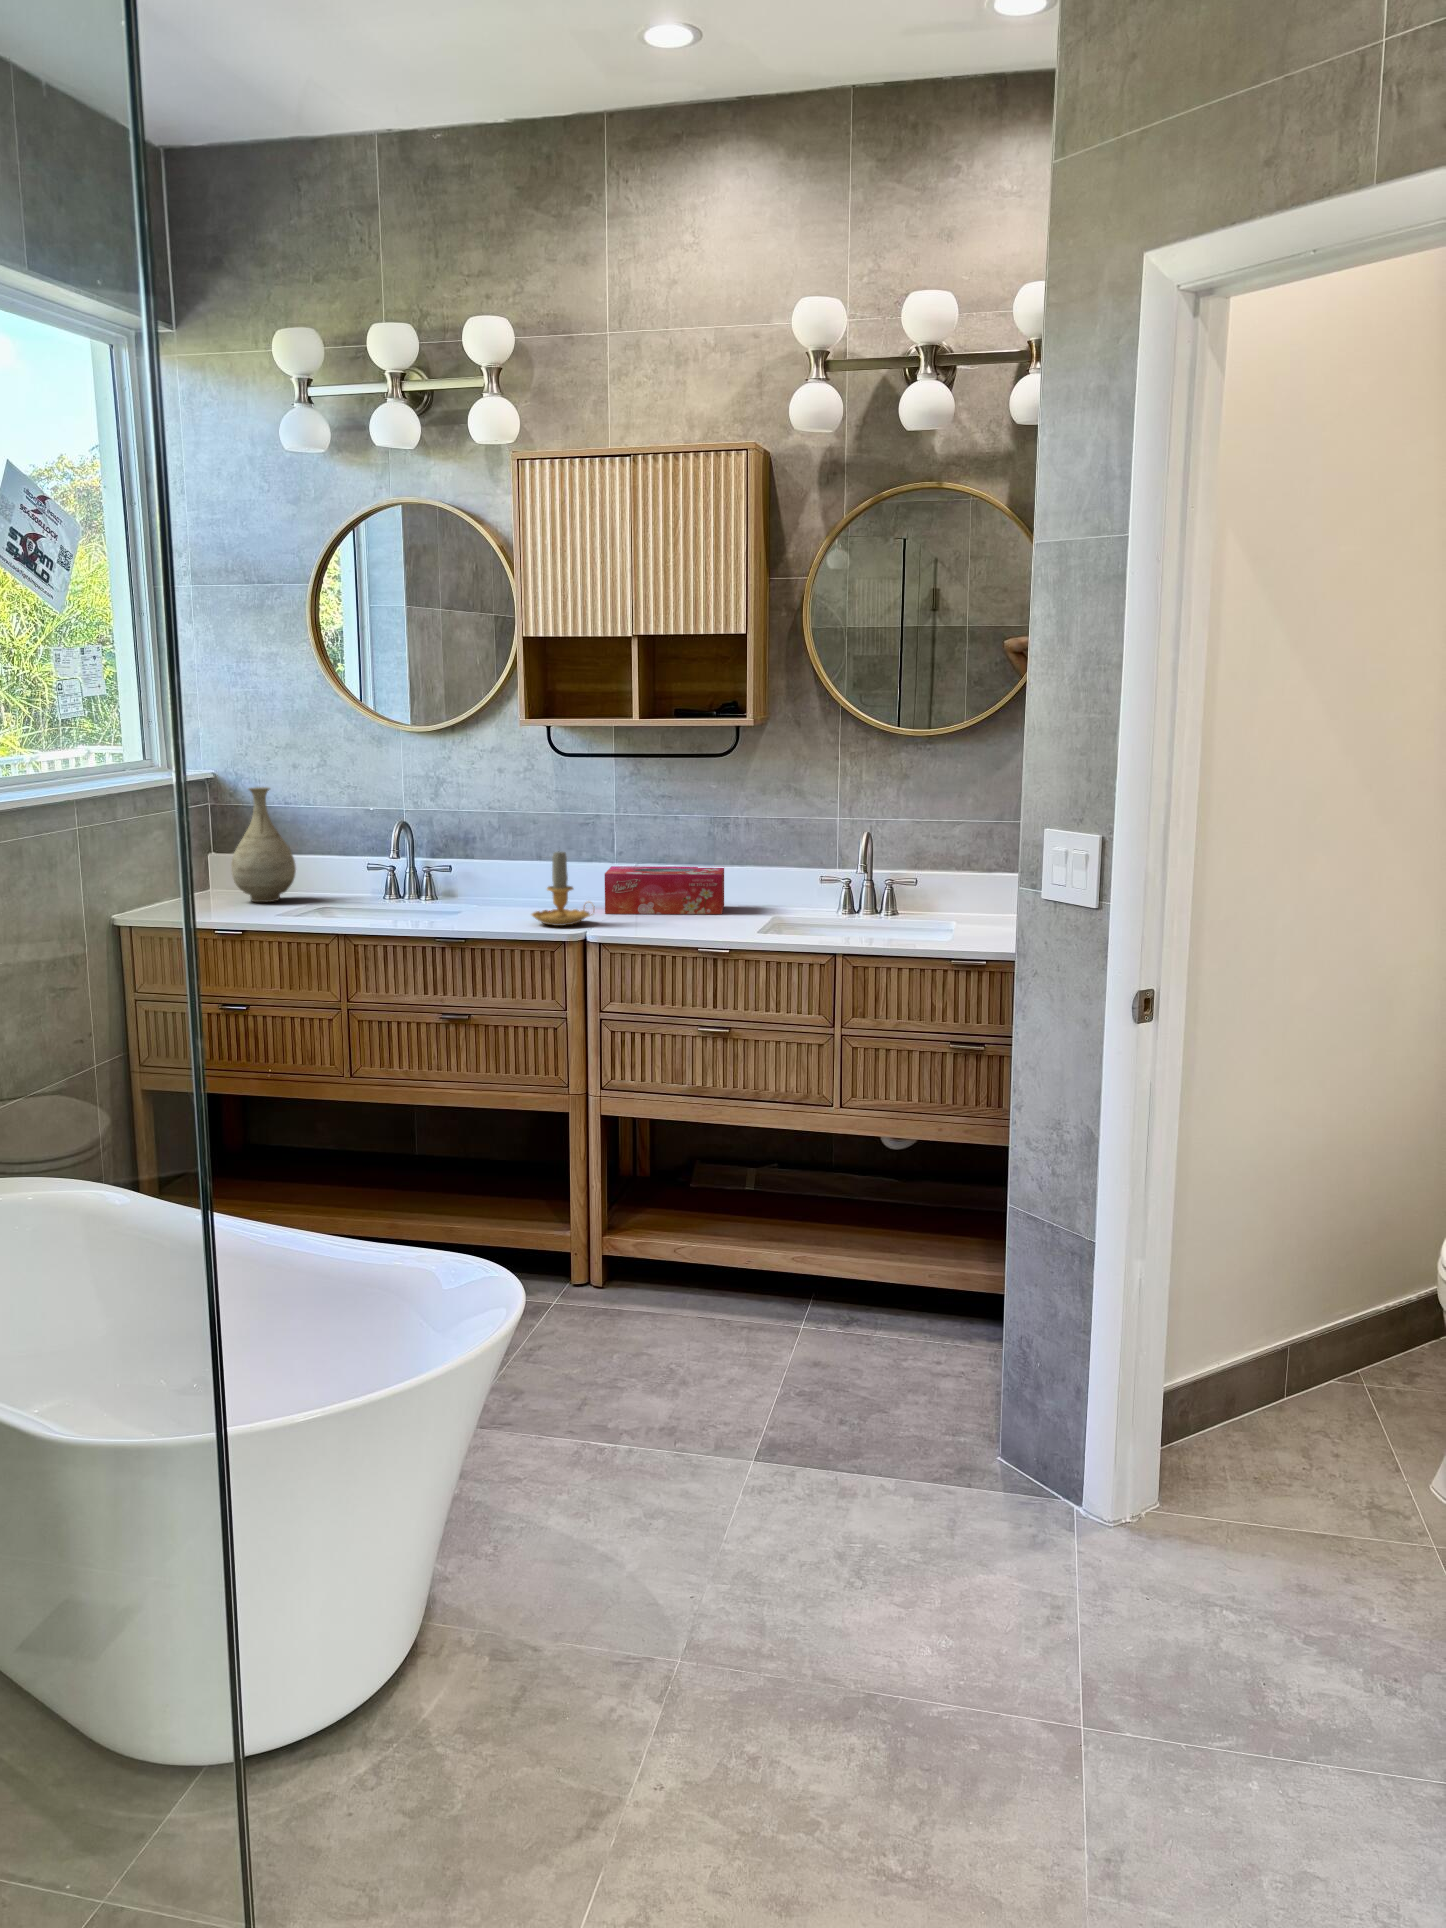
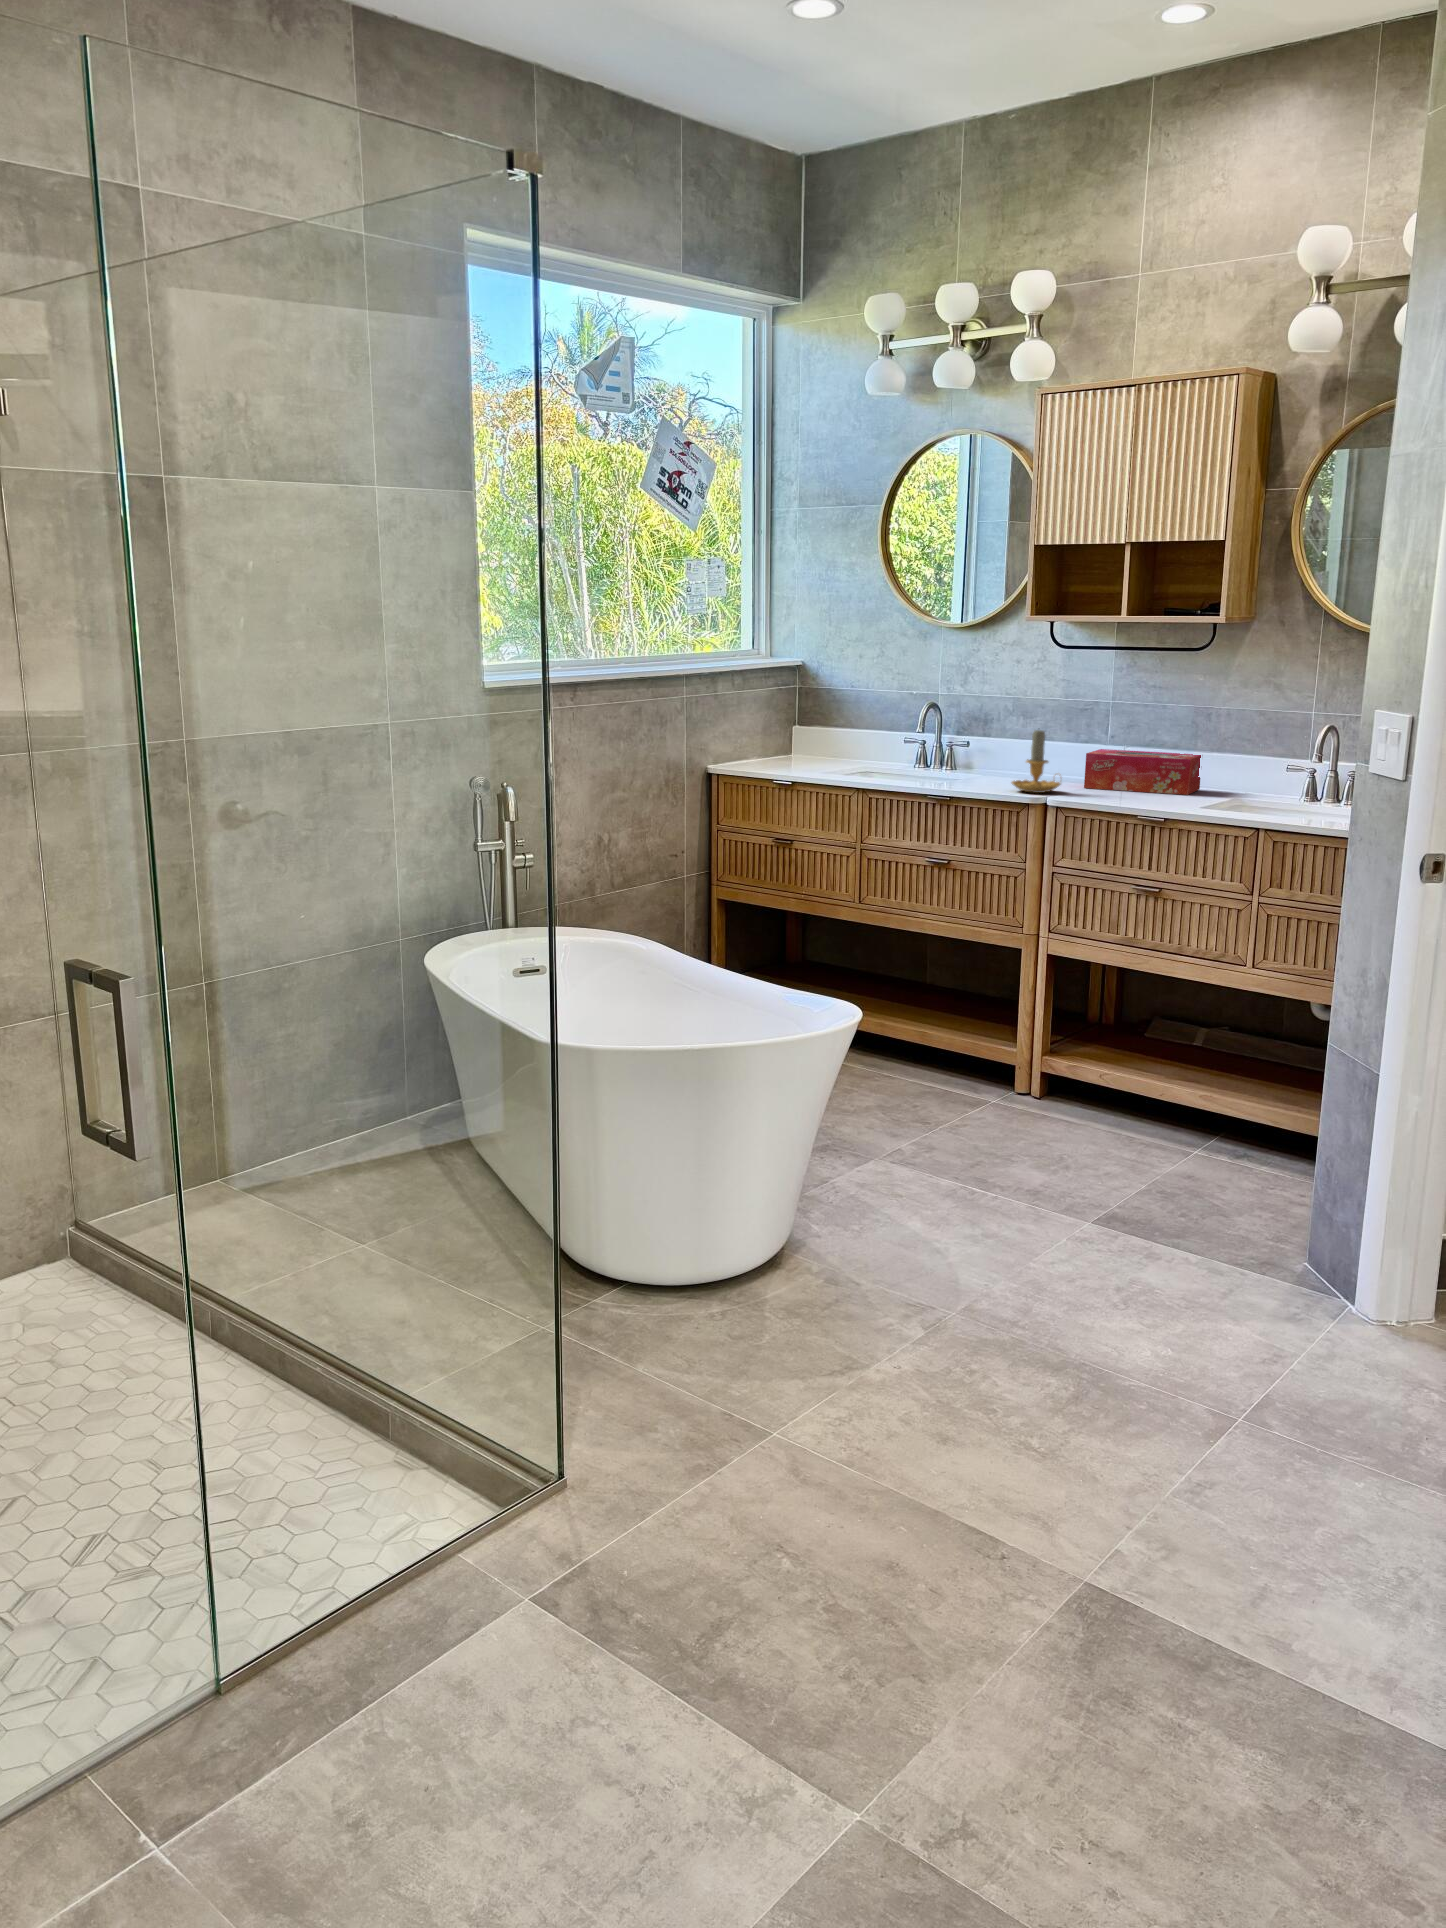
vase: present [231,787,296,902] -> none [801,672,850,765]

